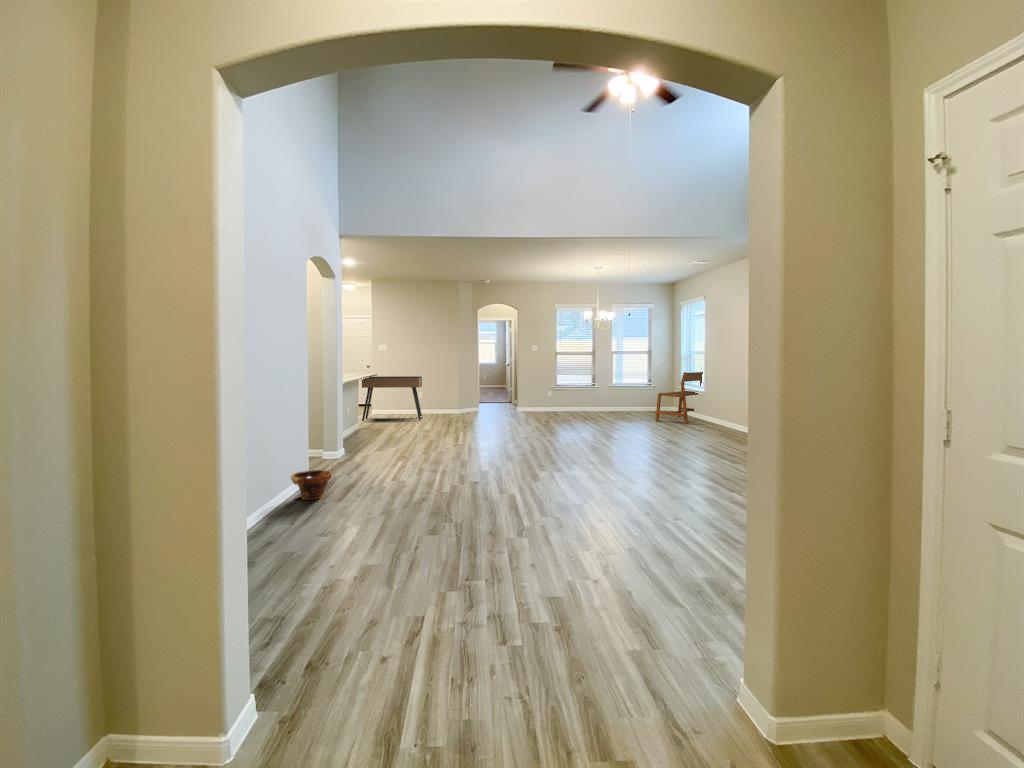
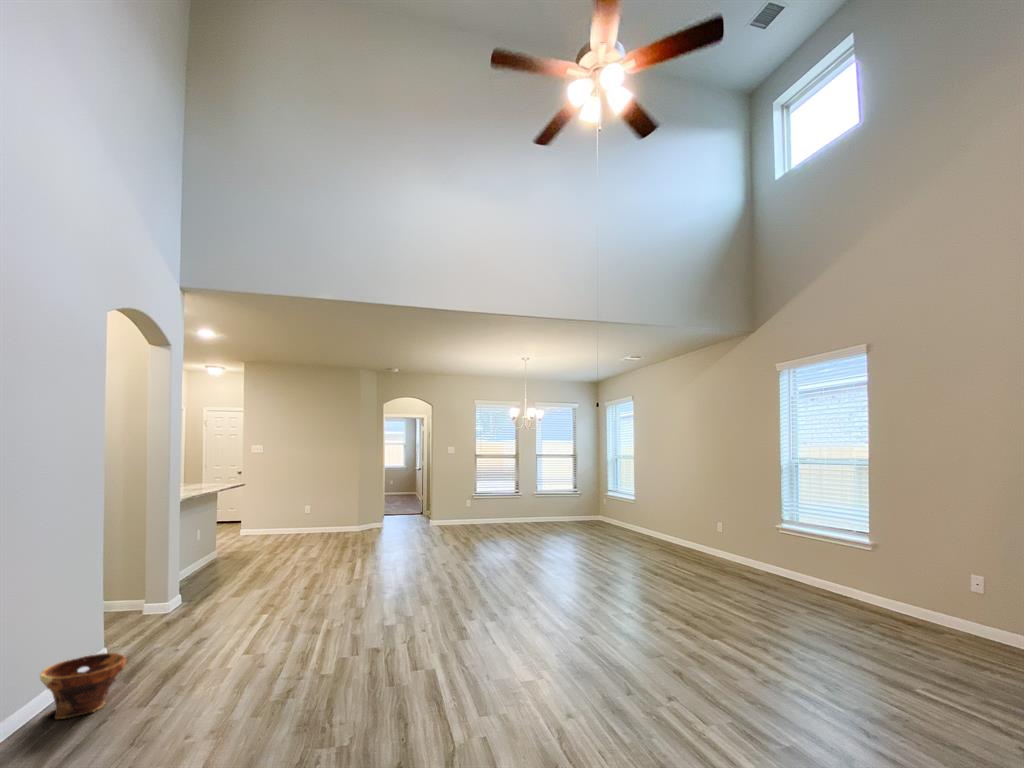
bench: present [655,372,703,424] -> none [589,476,642,536]
console table: present [362,376,422,421] -> none [227,486,313,546]

